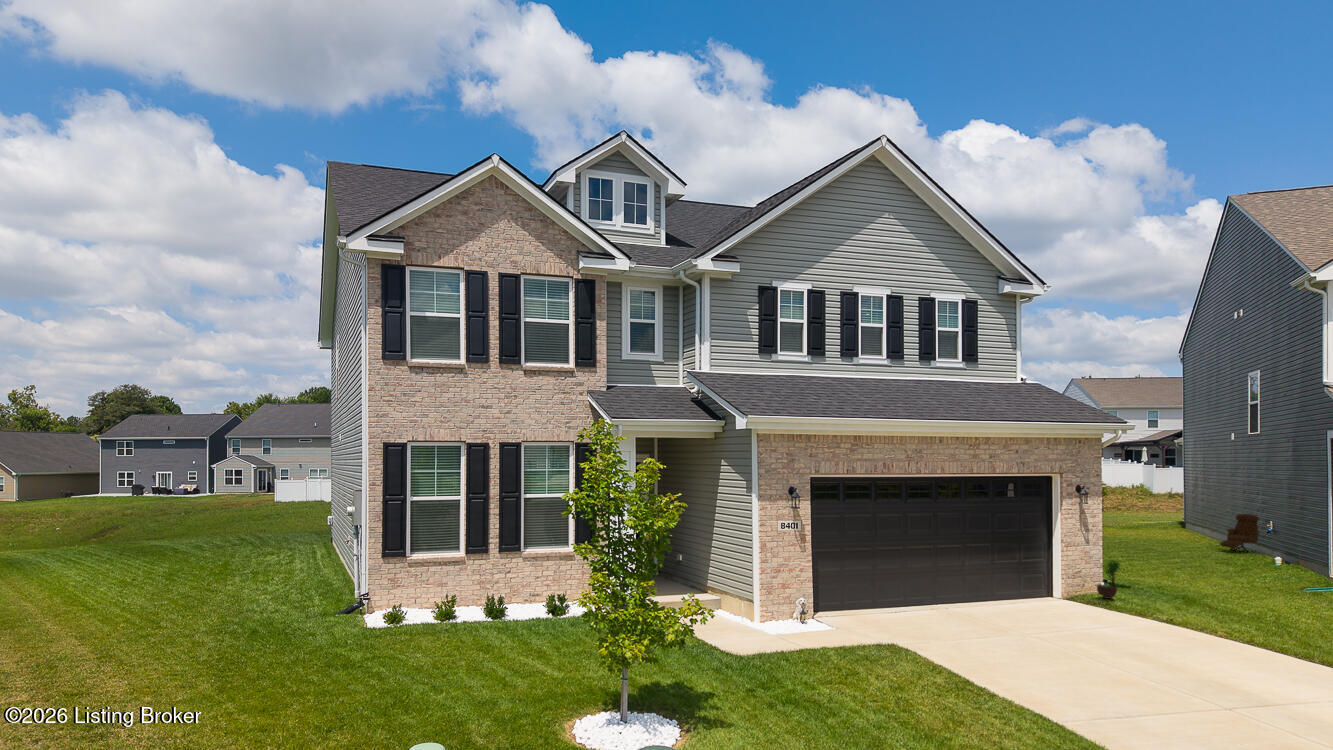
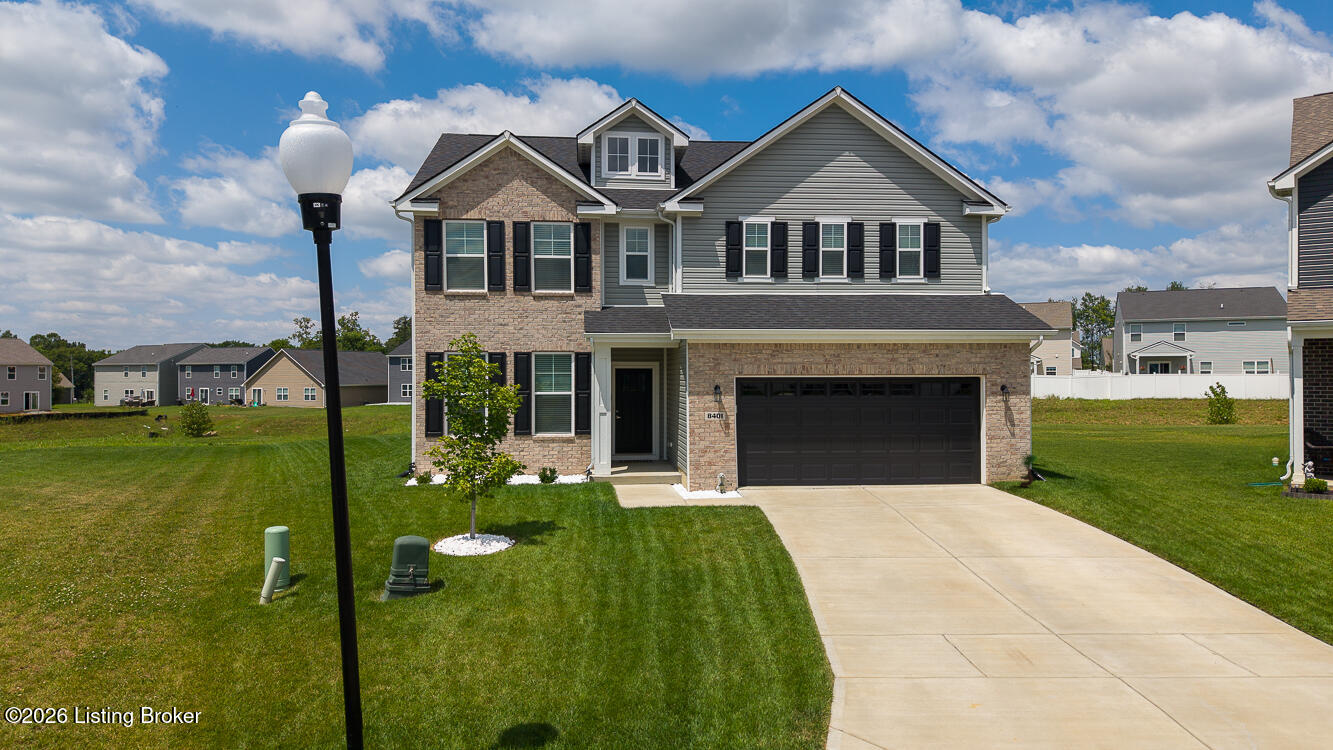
lounge chair: present [1220,514,1260,552] -> none [1244,423,1292,461]

